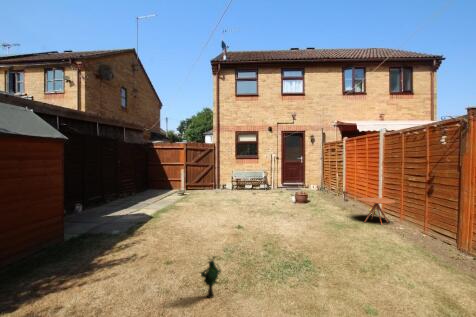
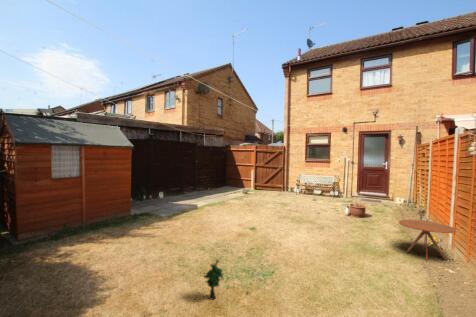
decorative plant: present [201,257,221,298] -> present [204,260,223,299]

